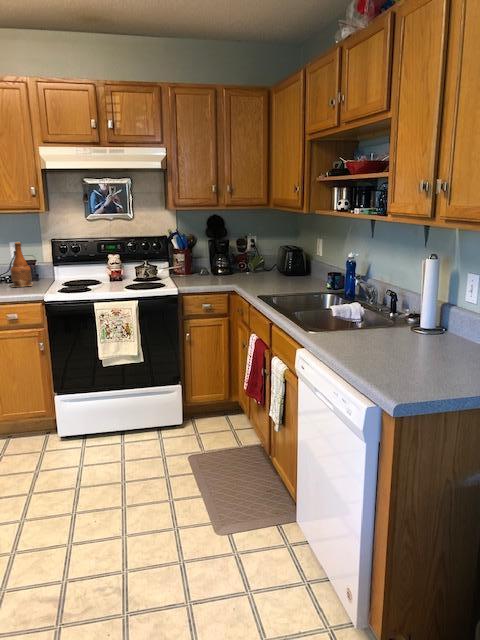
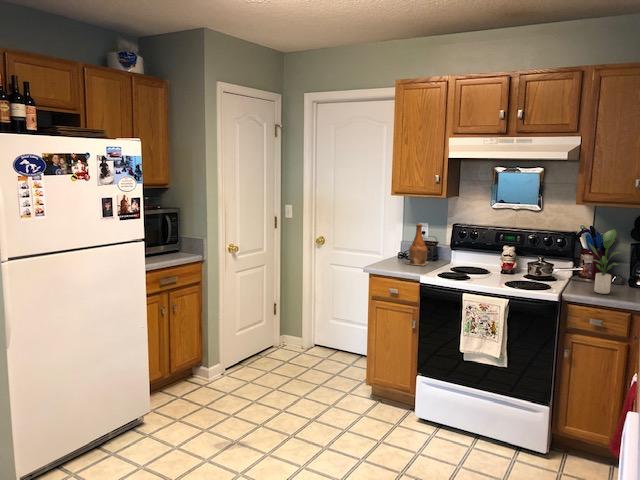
potted plant: none [186,227,213,283] -> present [589,229,621,294]

